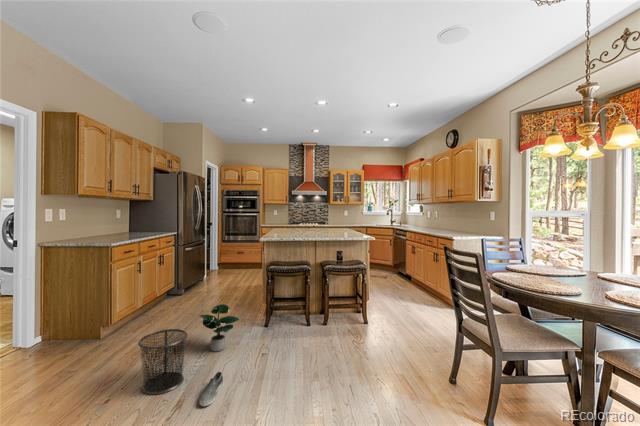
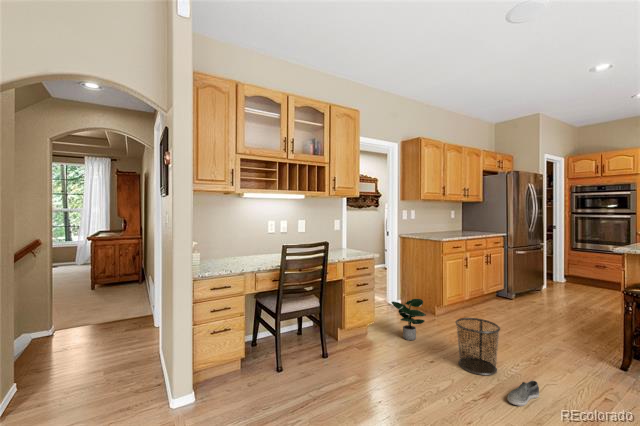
potted plant: present [200,304,239,352] -> present [392,299,426,340]

